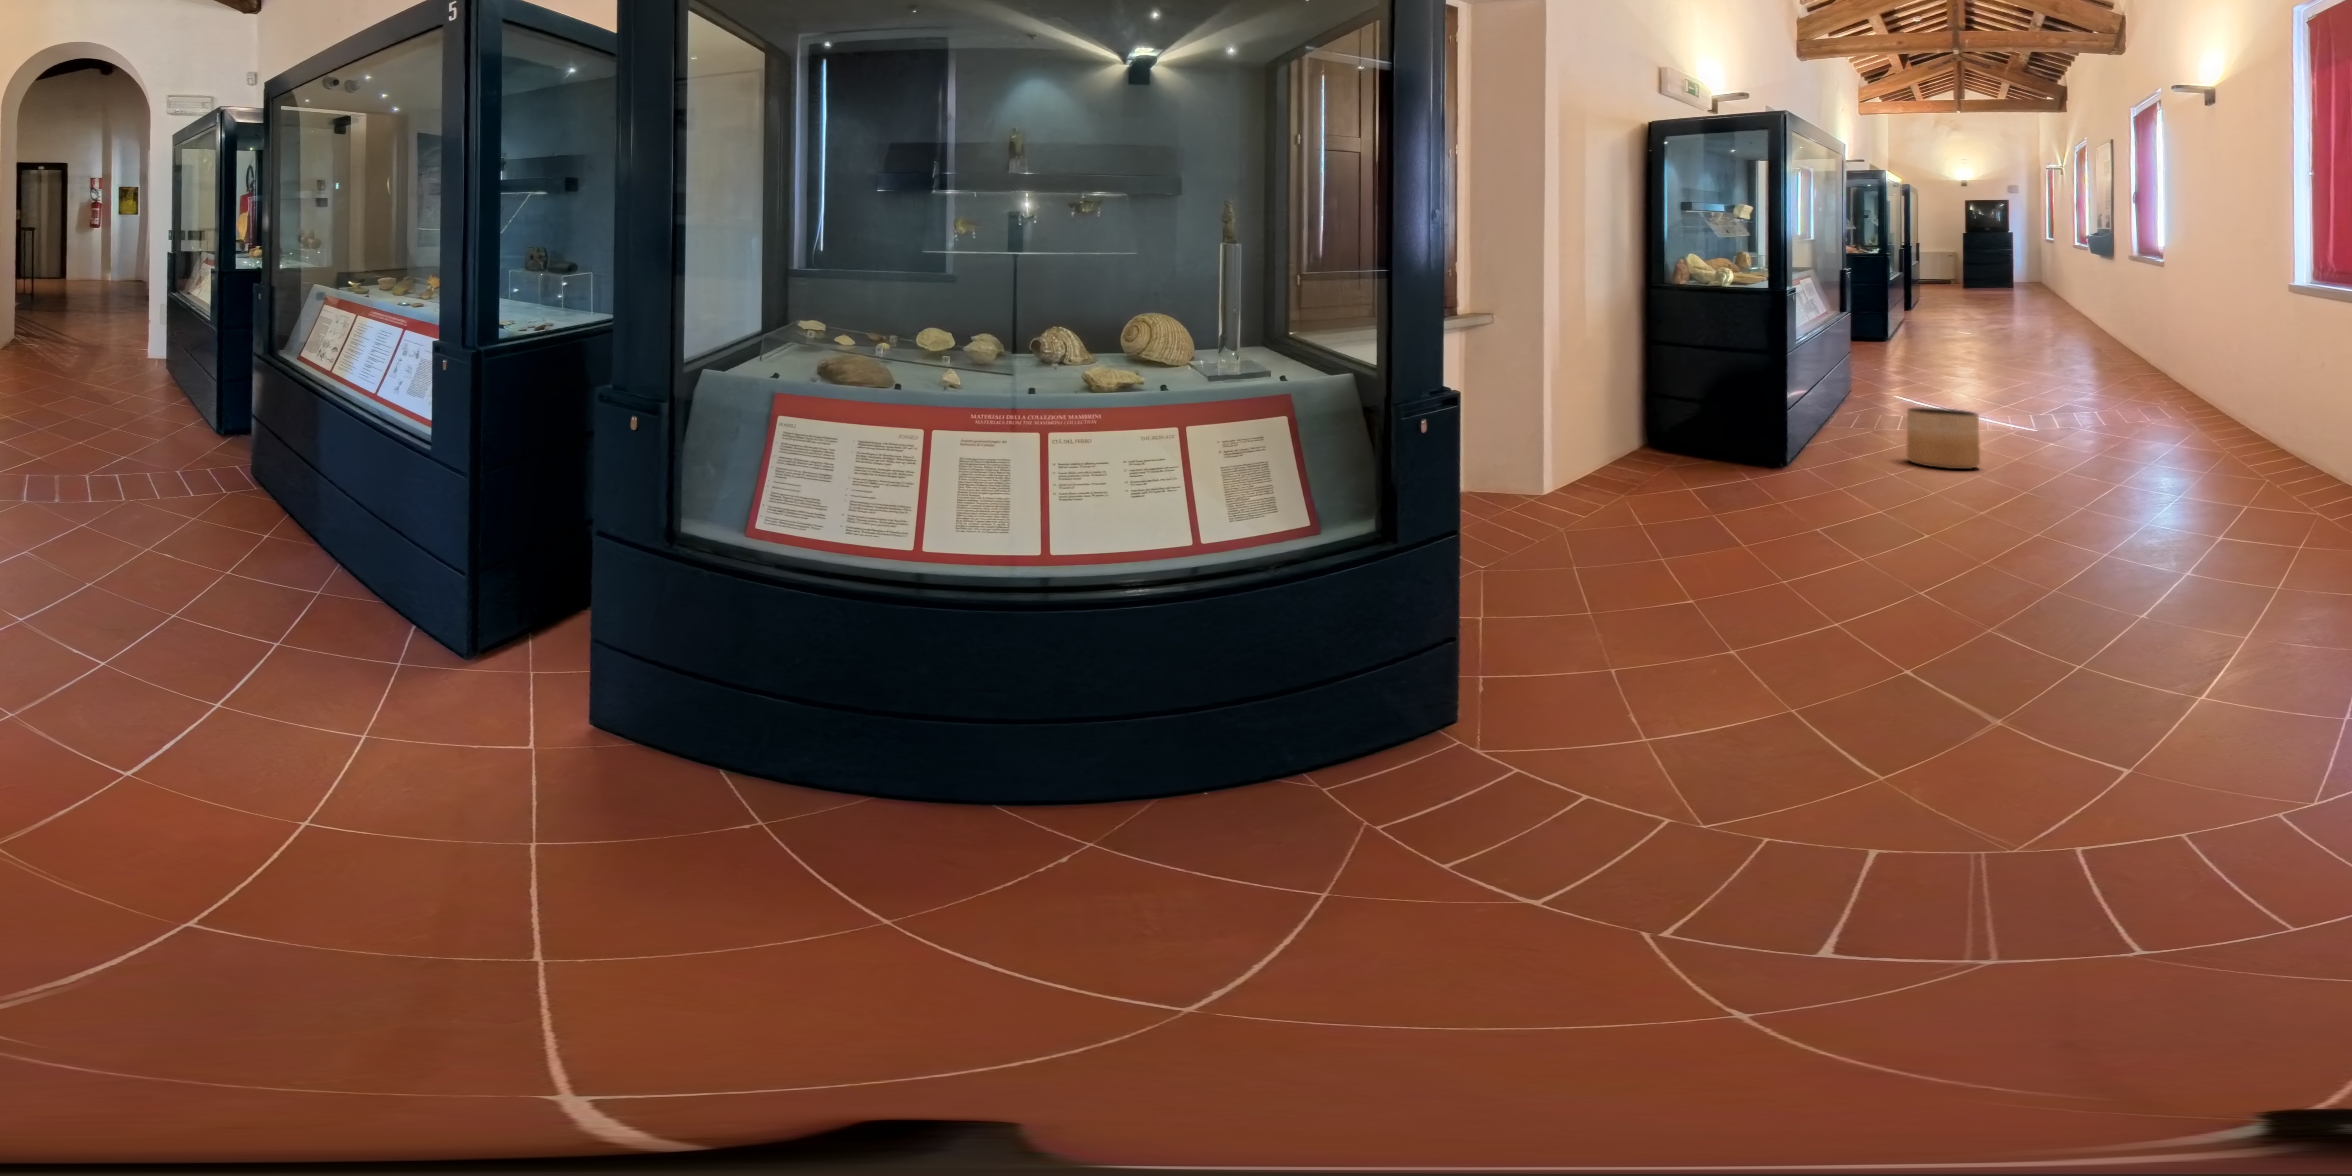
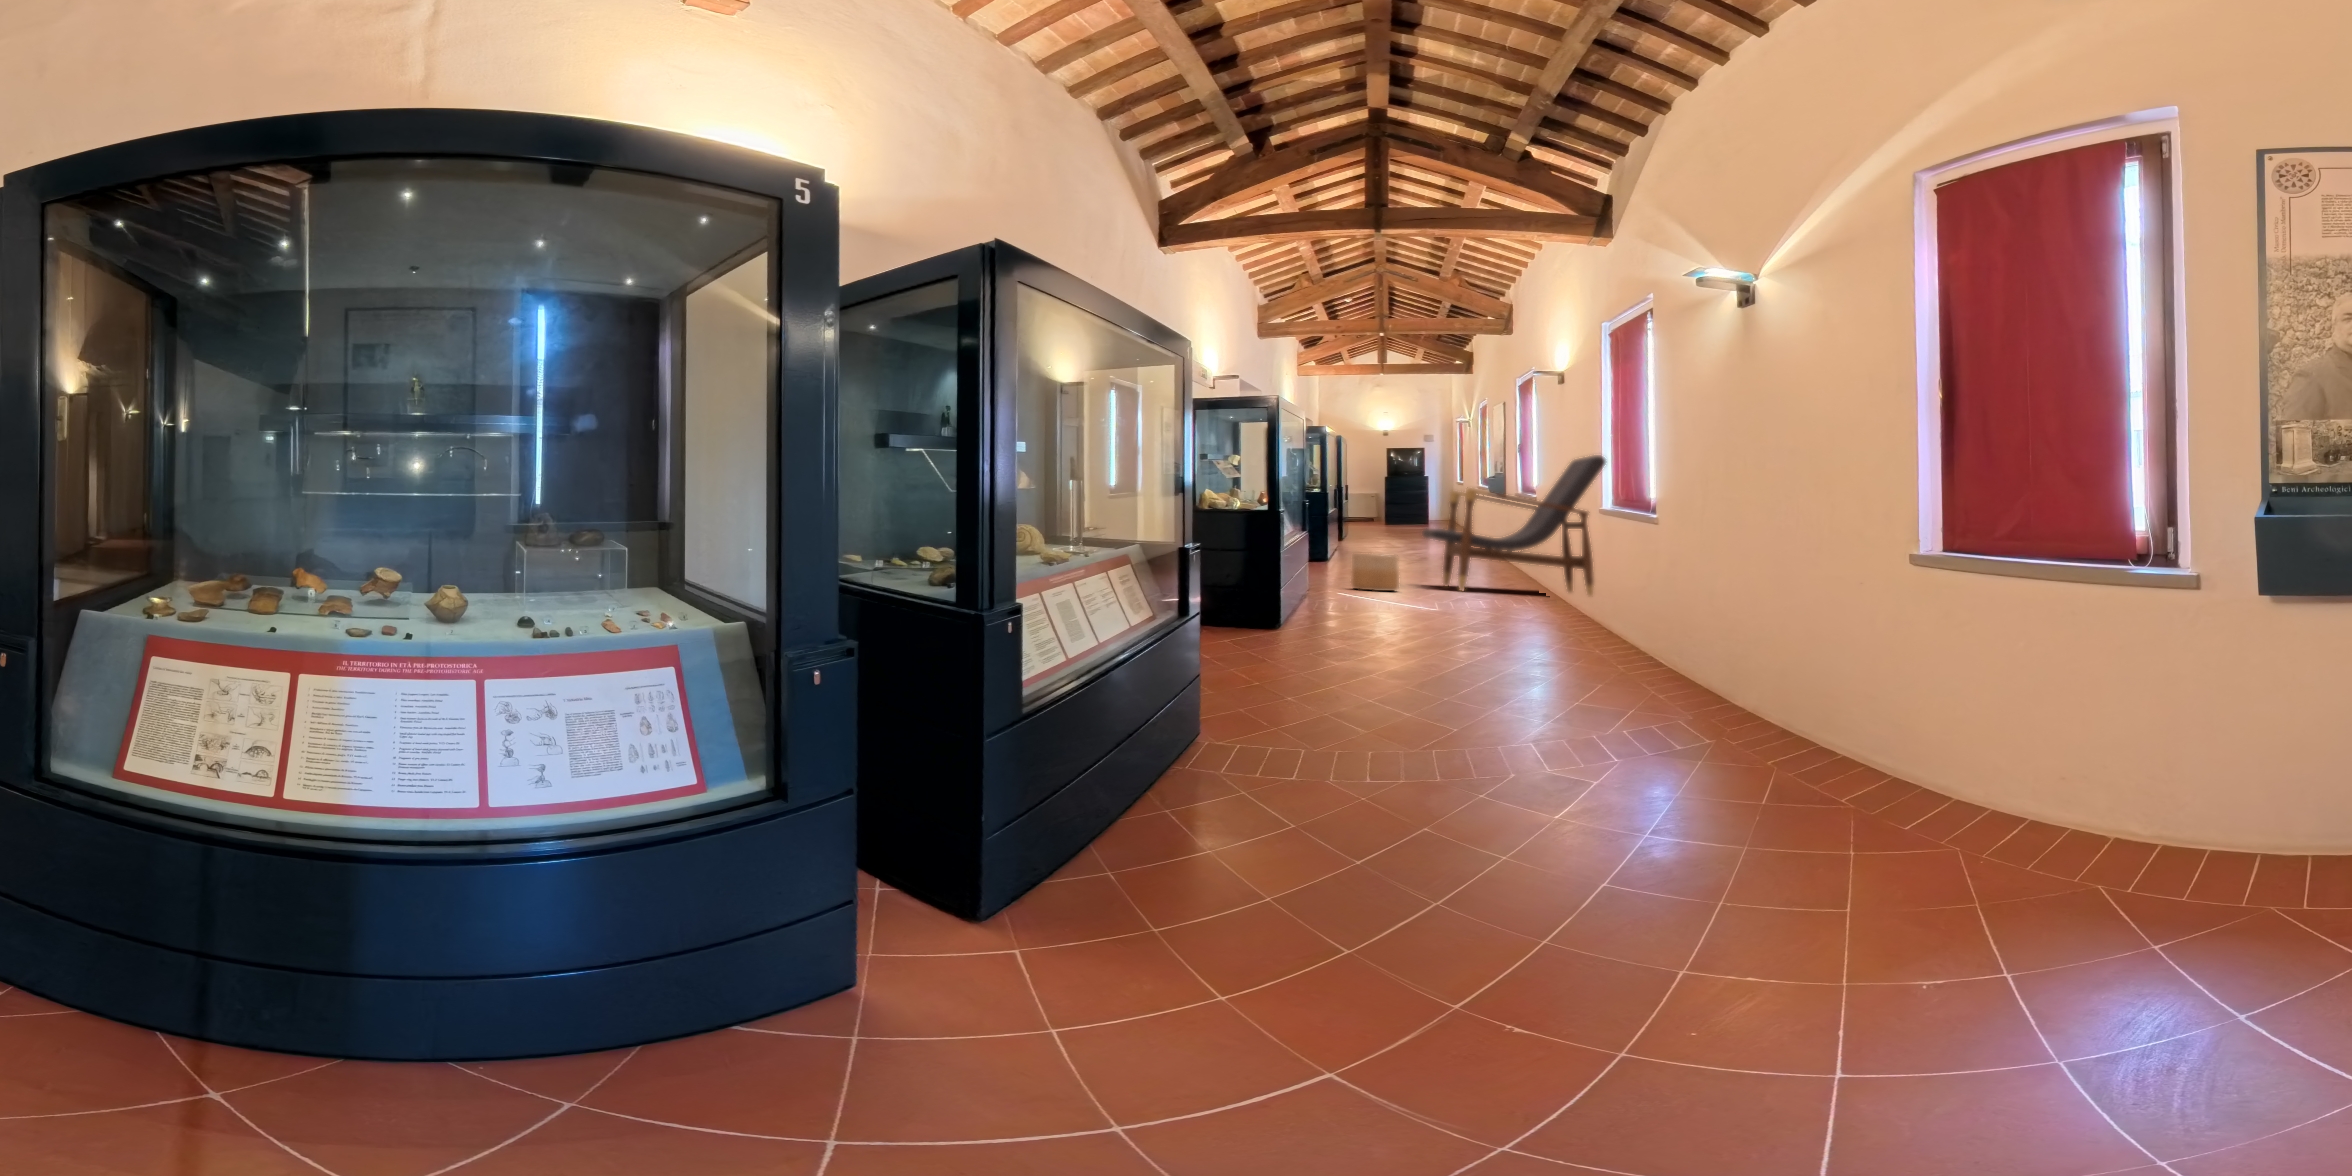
lounge chair: none [2013,254,2306,473] -> present [1422,455,1606,596]

